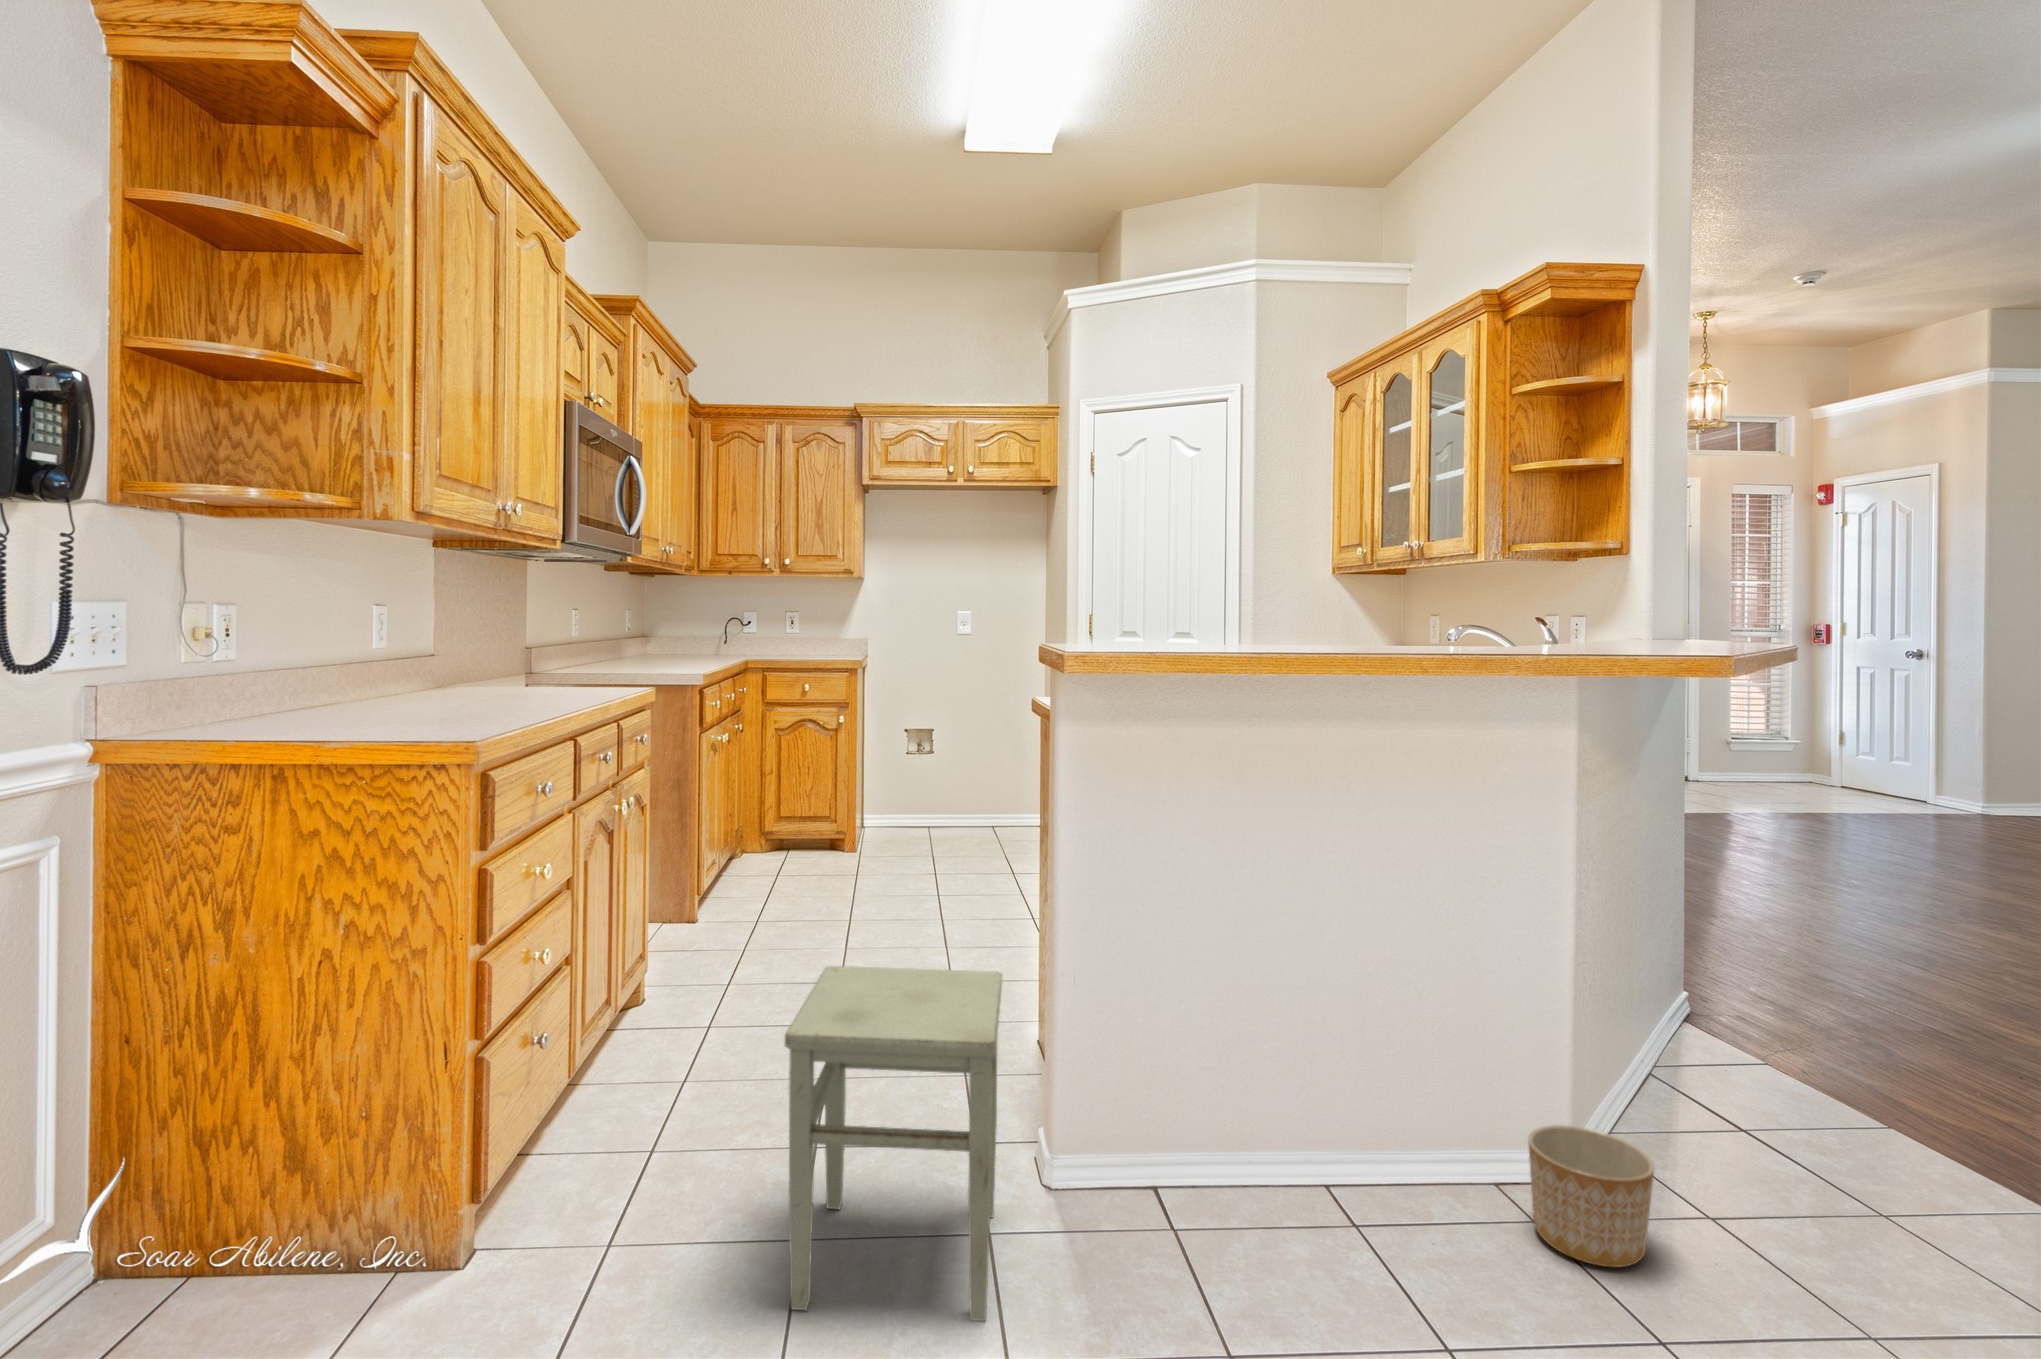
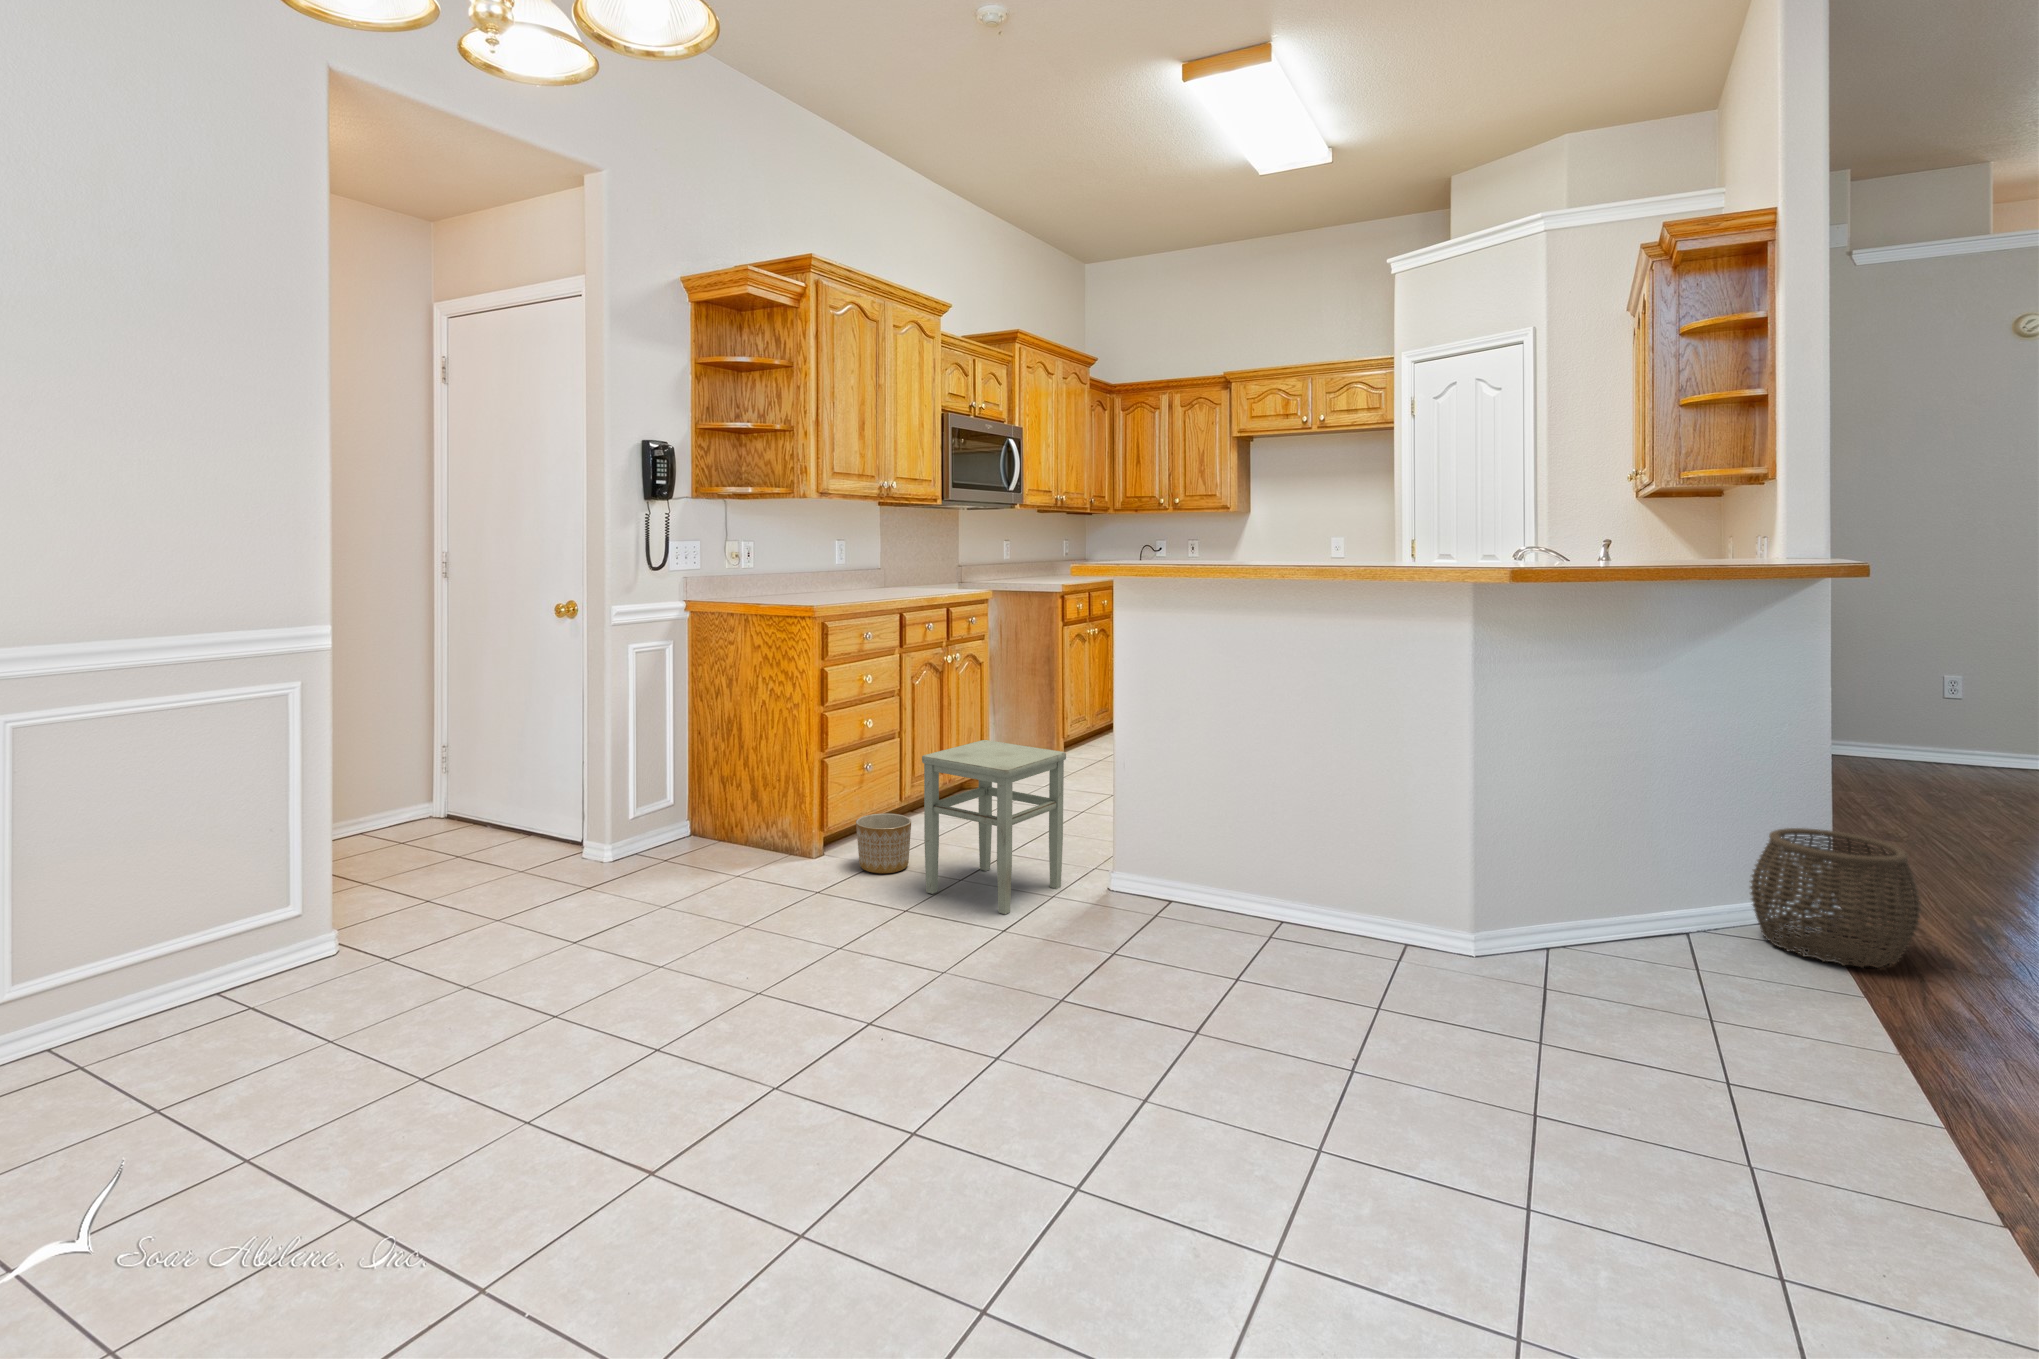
woven basket: none [1689,924,1863,1078] -> present [1750,828,1921,968]
planter: present [1528,1125,1654,1267] -> present [856,814,911,874]

